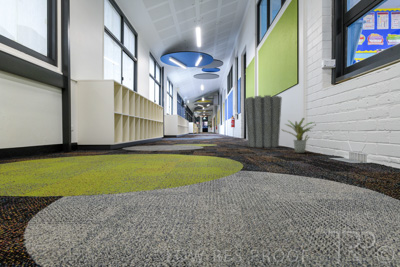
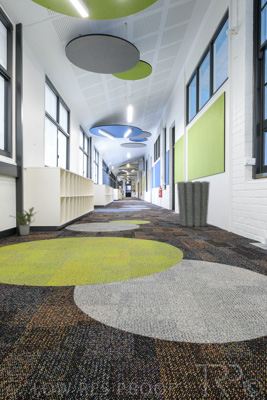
potted plant: present [282,118,313,153] -> present [16,207,34,236]

